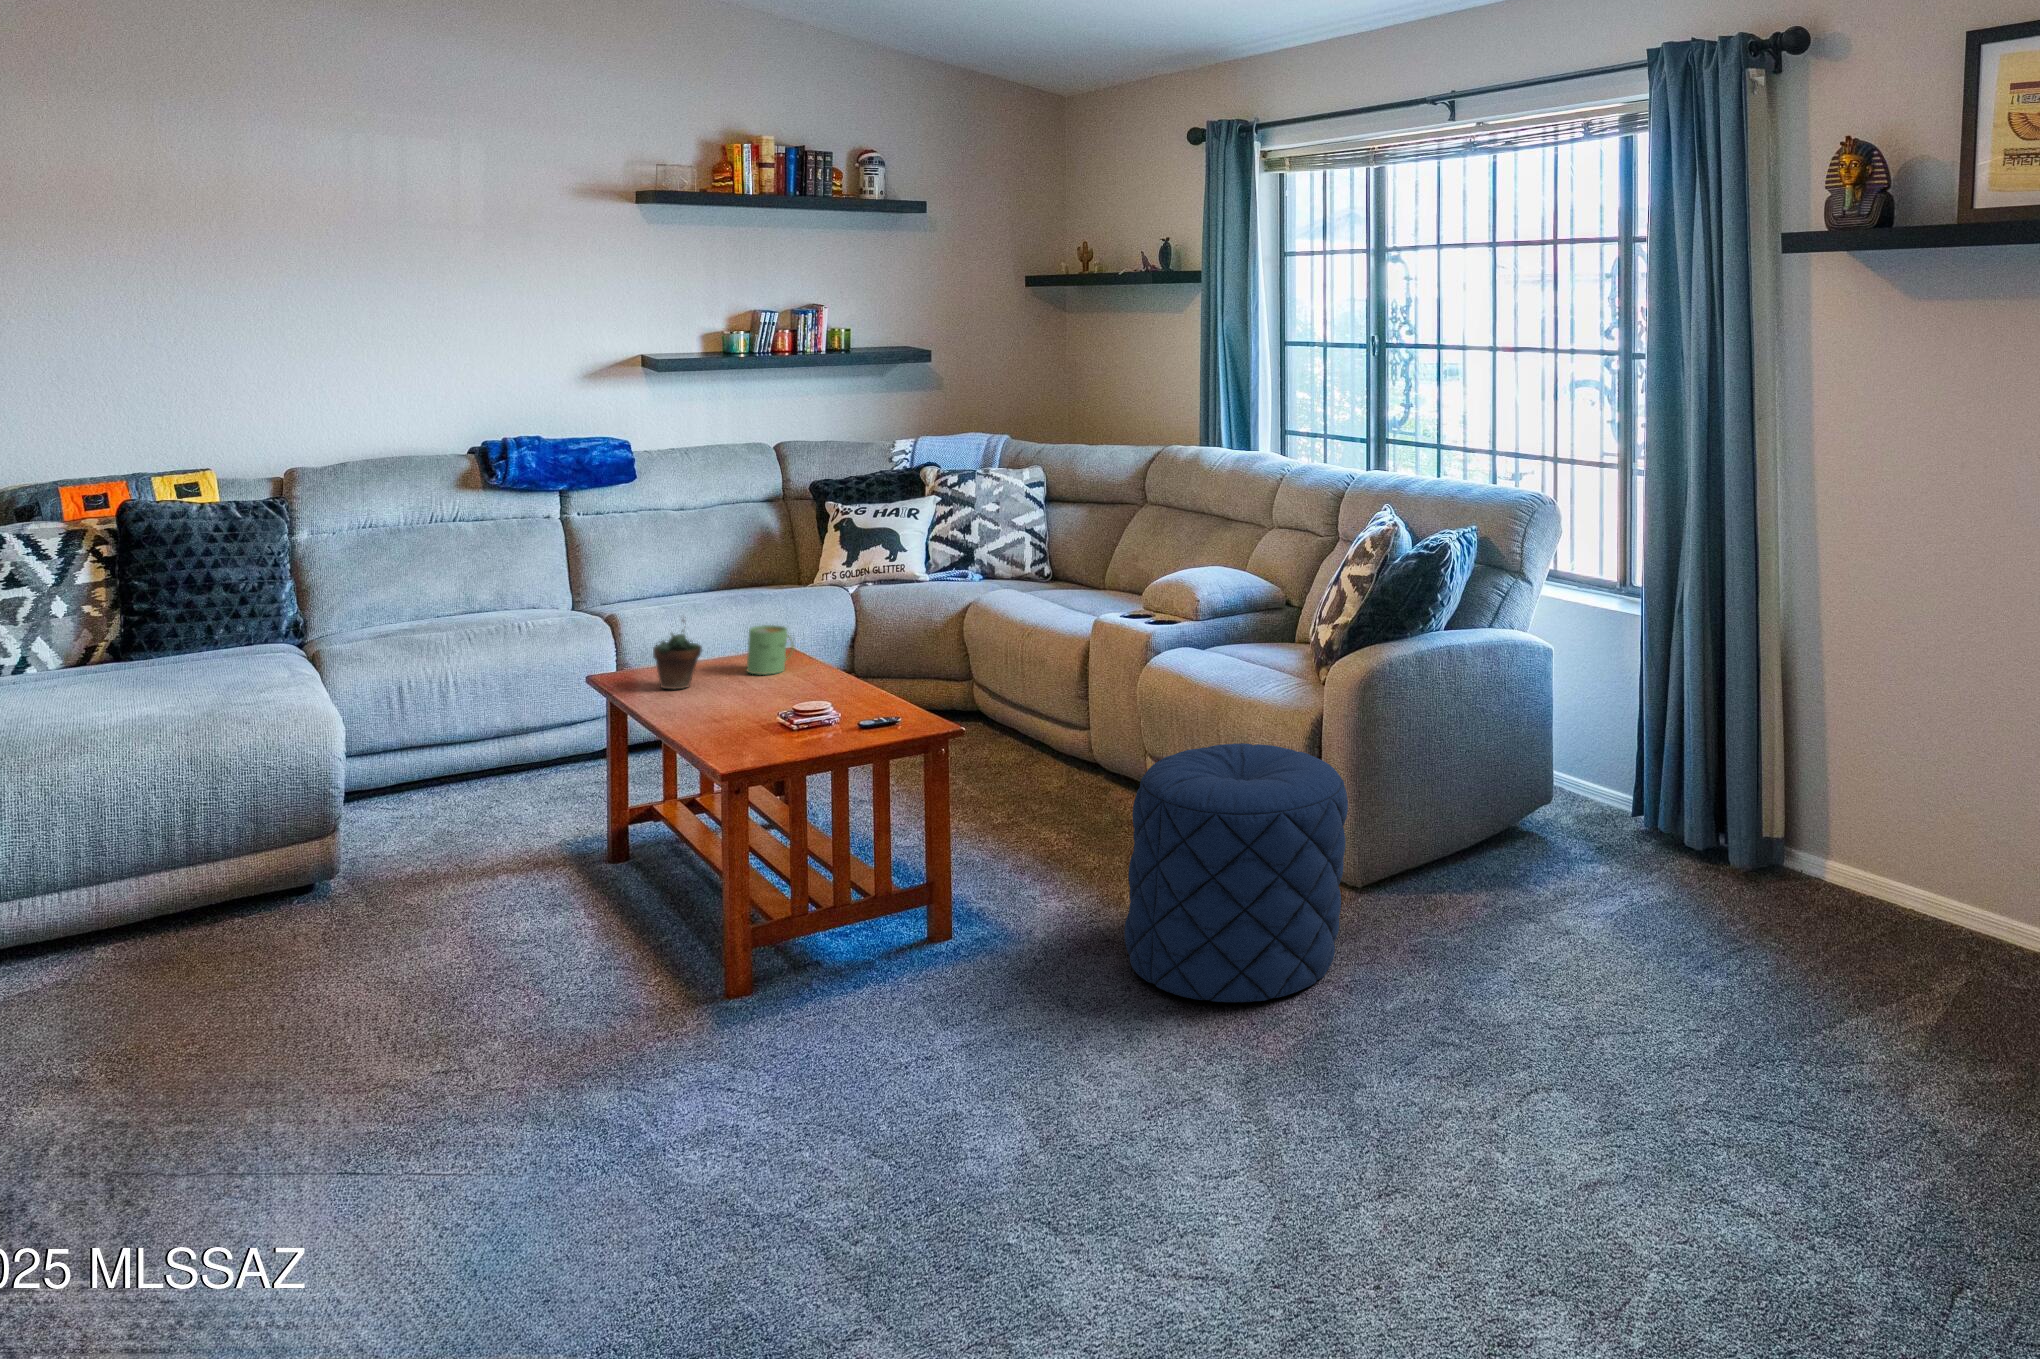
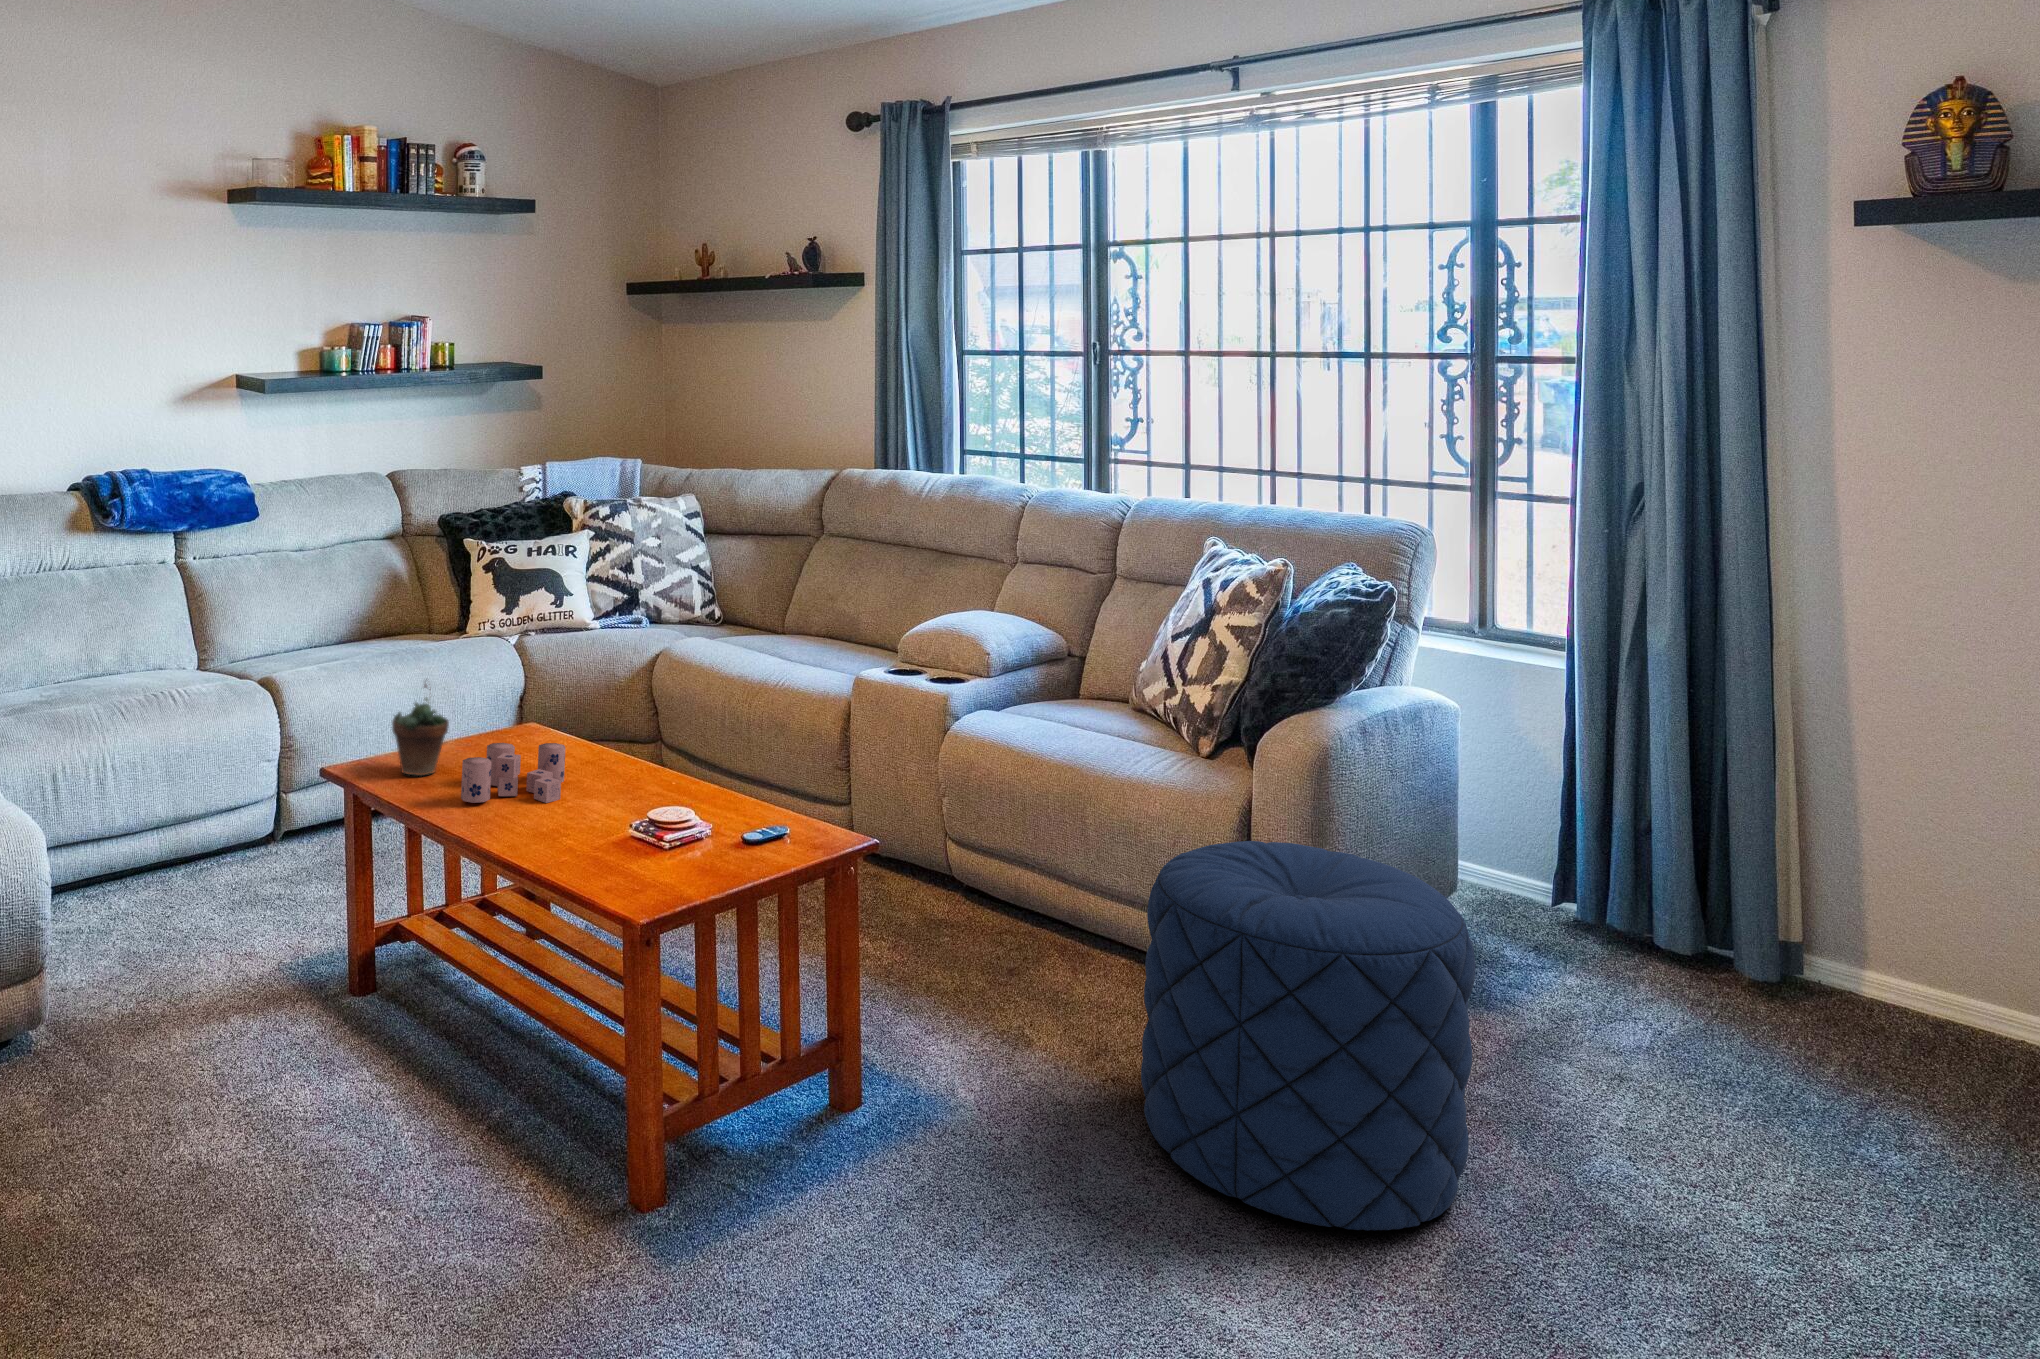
mug: present [747,625,793,674] -> none [488,689,539,753]
candle: none [687,665,786,710] -> present [461,743,565,803]

